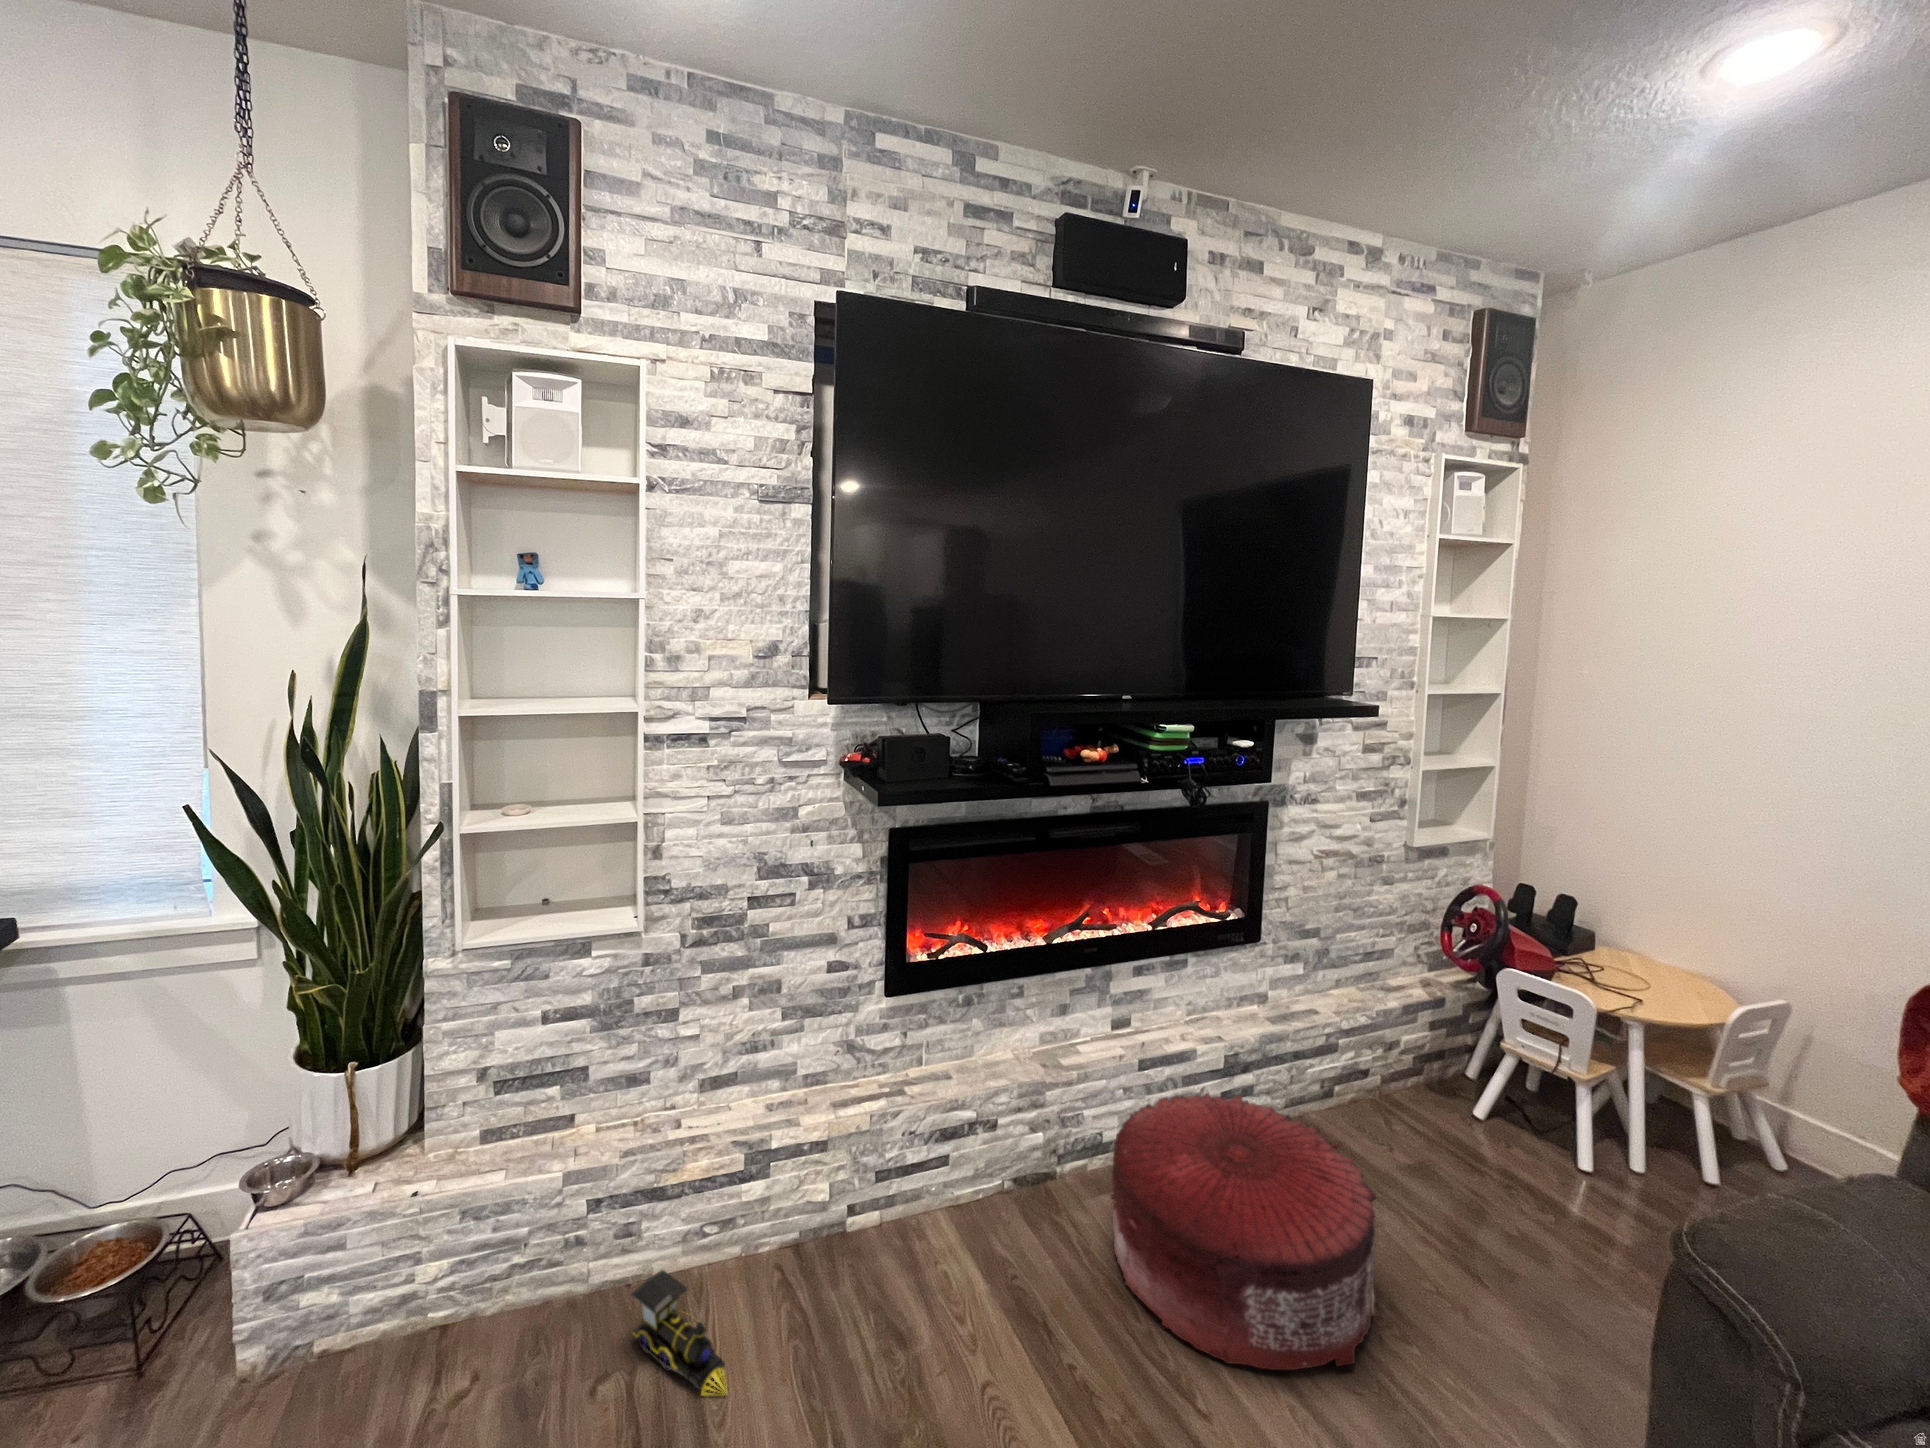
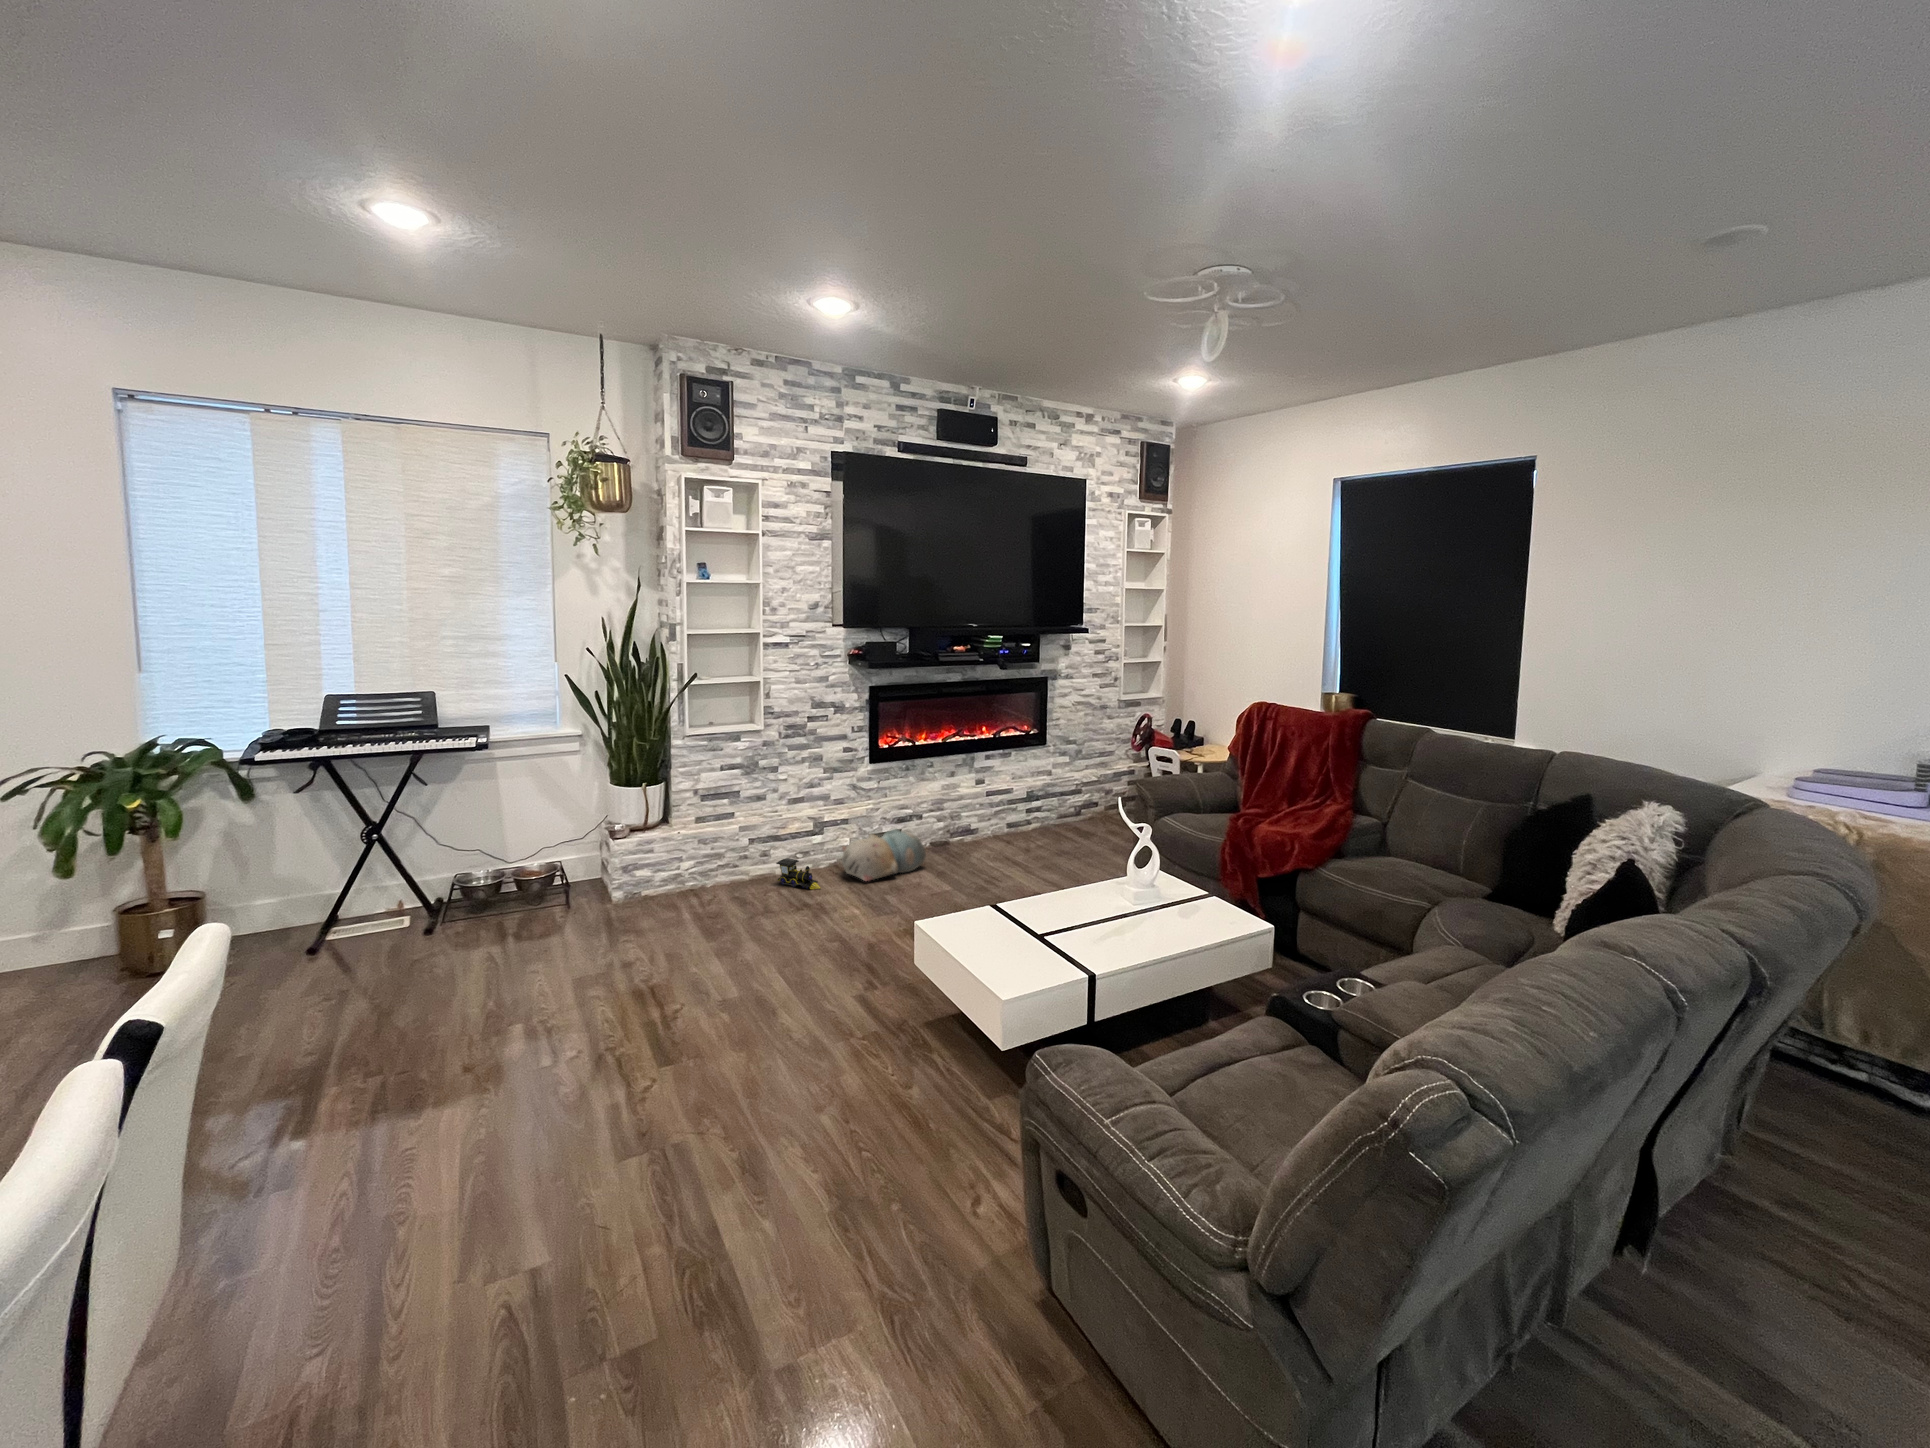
pouf: present [1112,1093,1376,1370] -> none [971,796,1069,870]
plush toy: none [795,1179,1002,1378] -> present [842,828,926,881]

